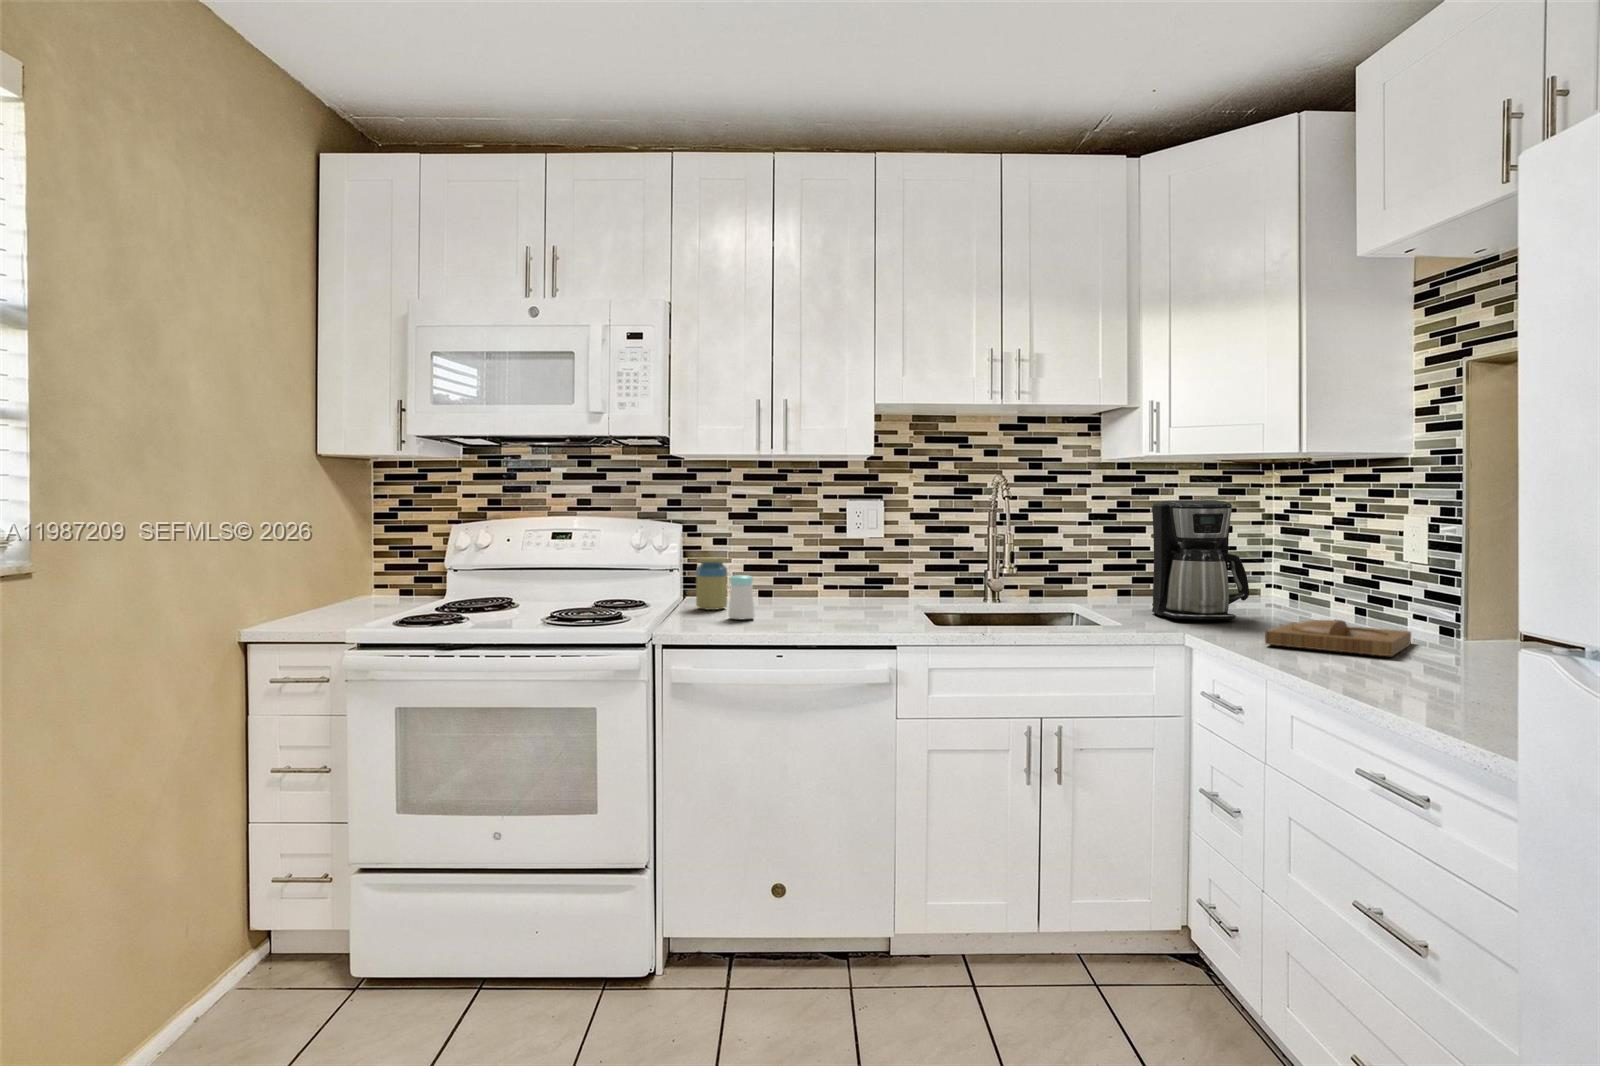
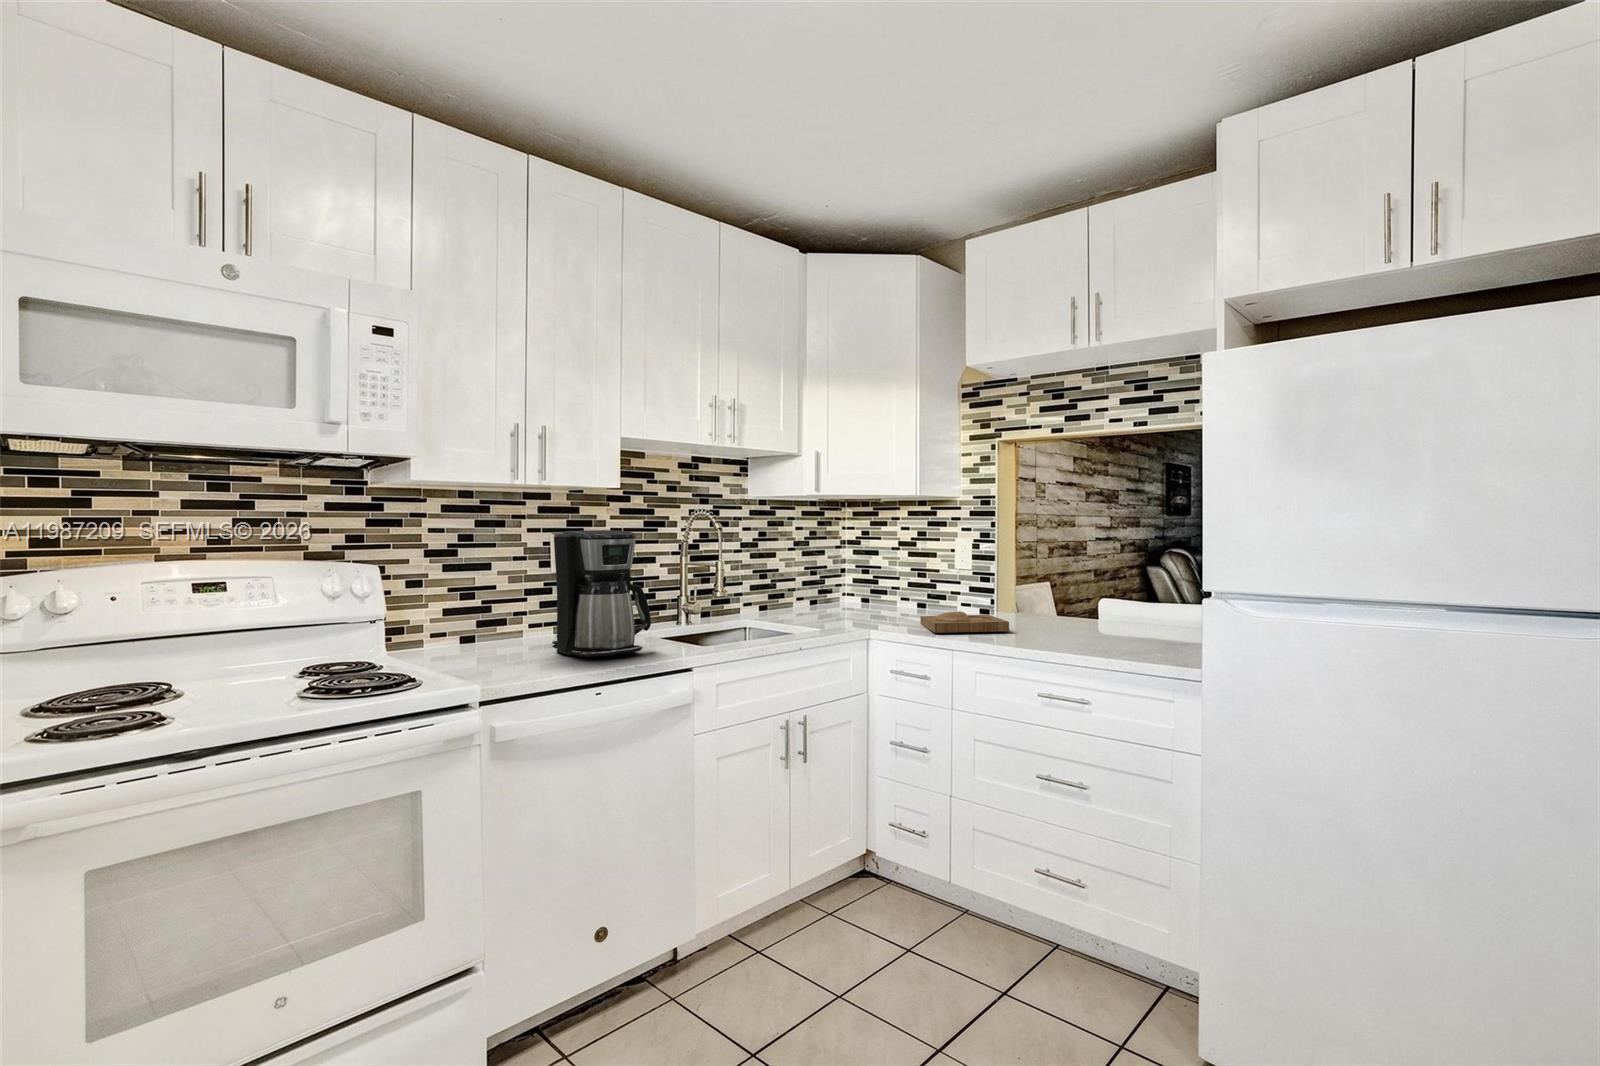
coffee maker: present [1152,500,1249,620] -> present [552,530,651,658]
jar: present [696,557,727,610] -> none [433,601,470,663]
salt shaker: present [728,575,755,620] -> none [506,618,539,668]

